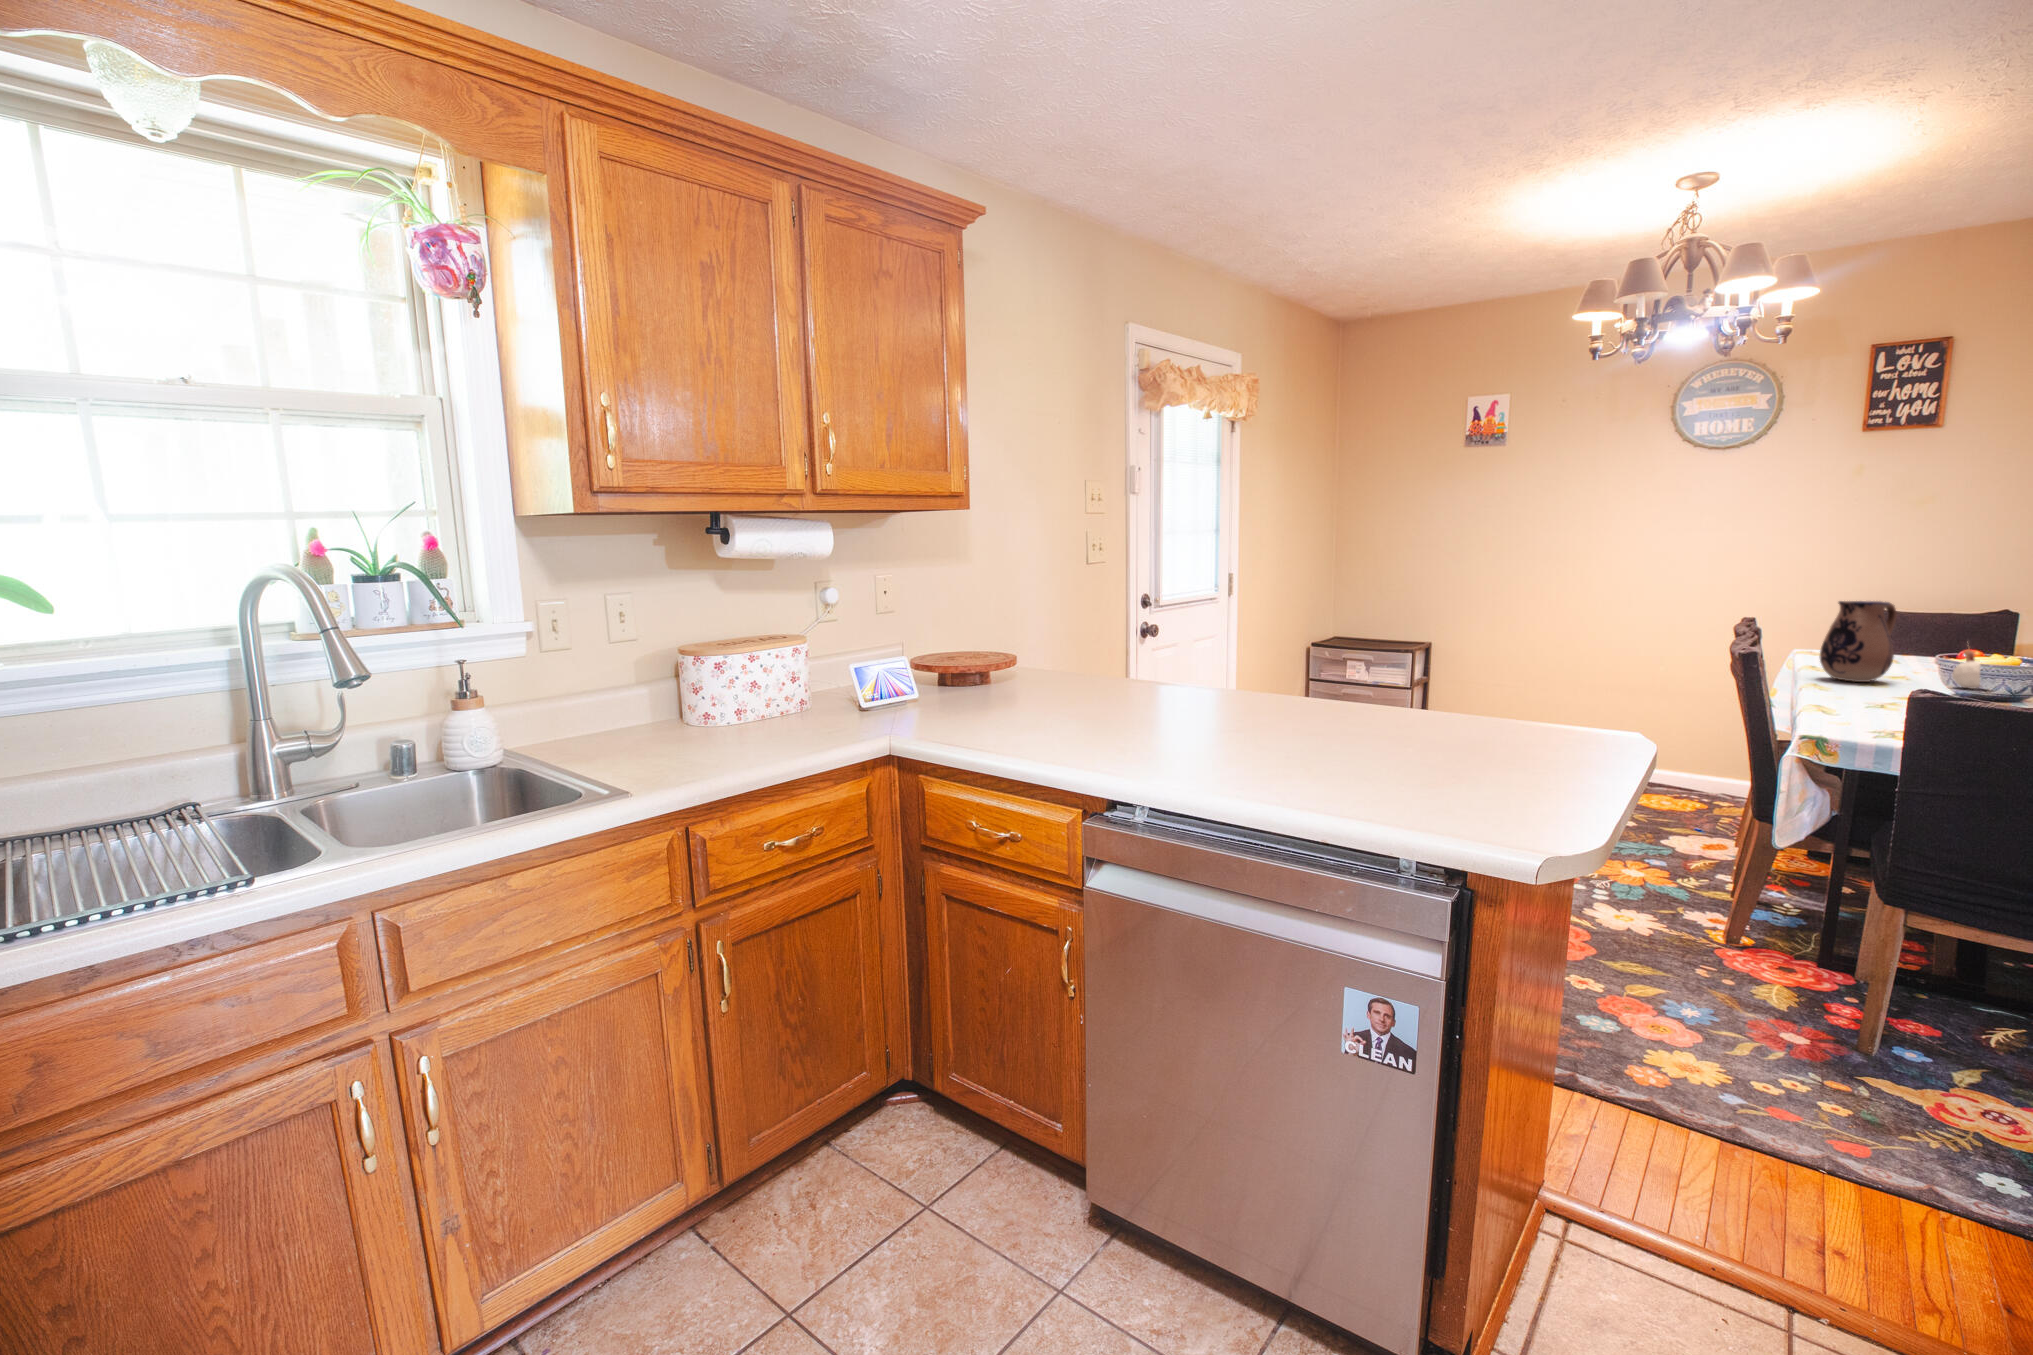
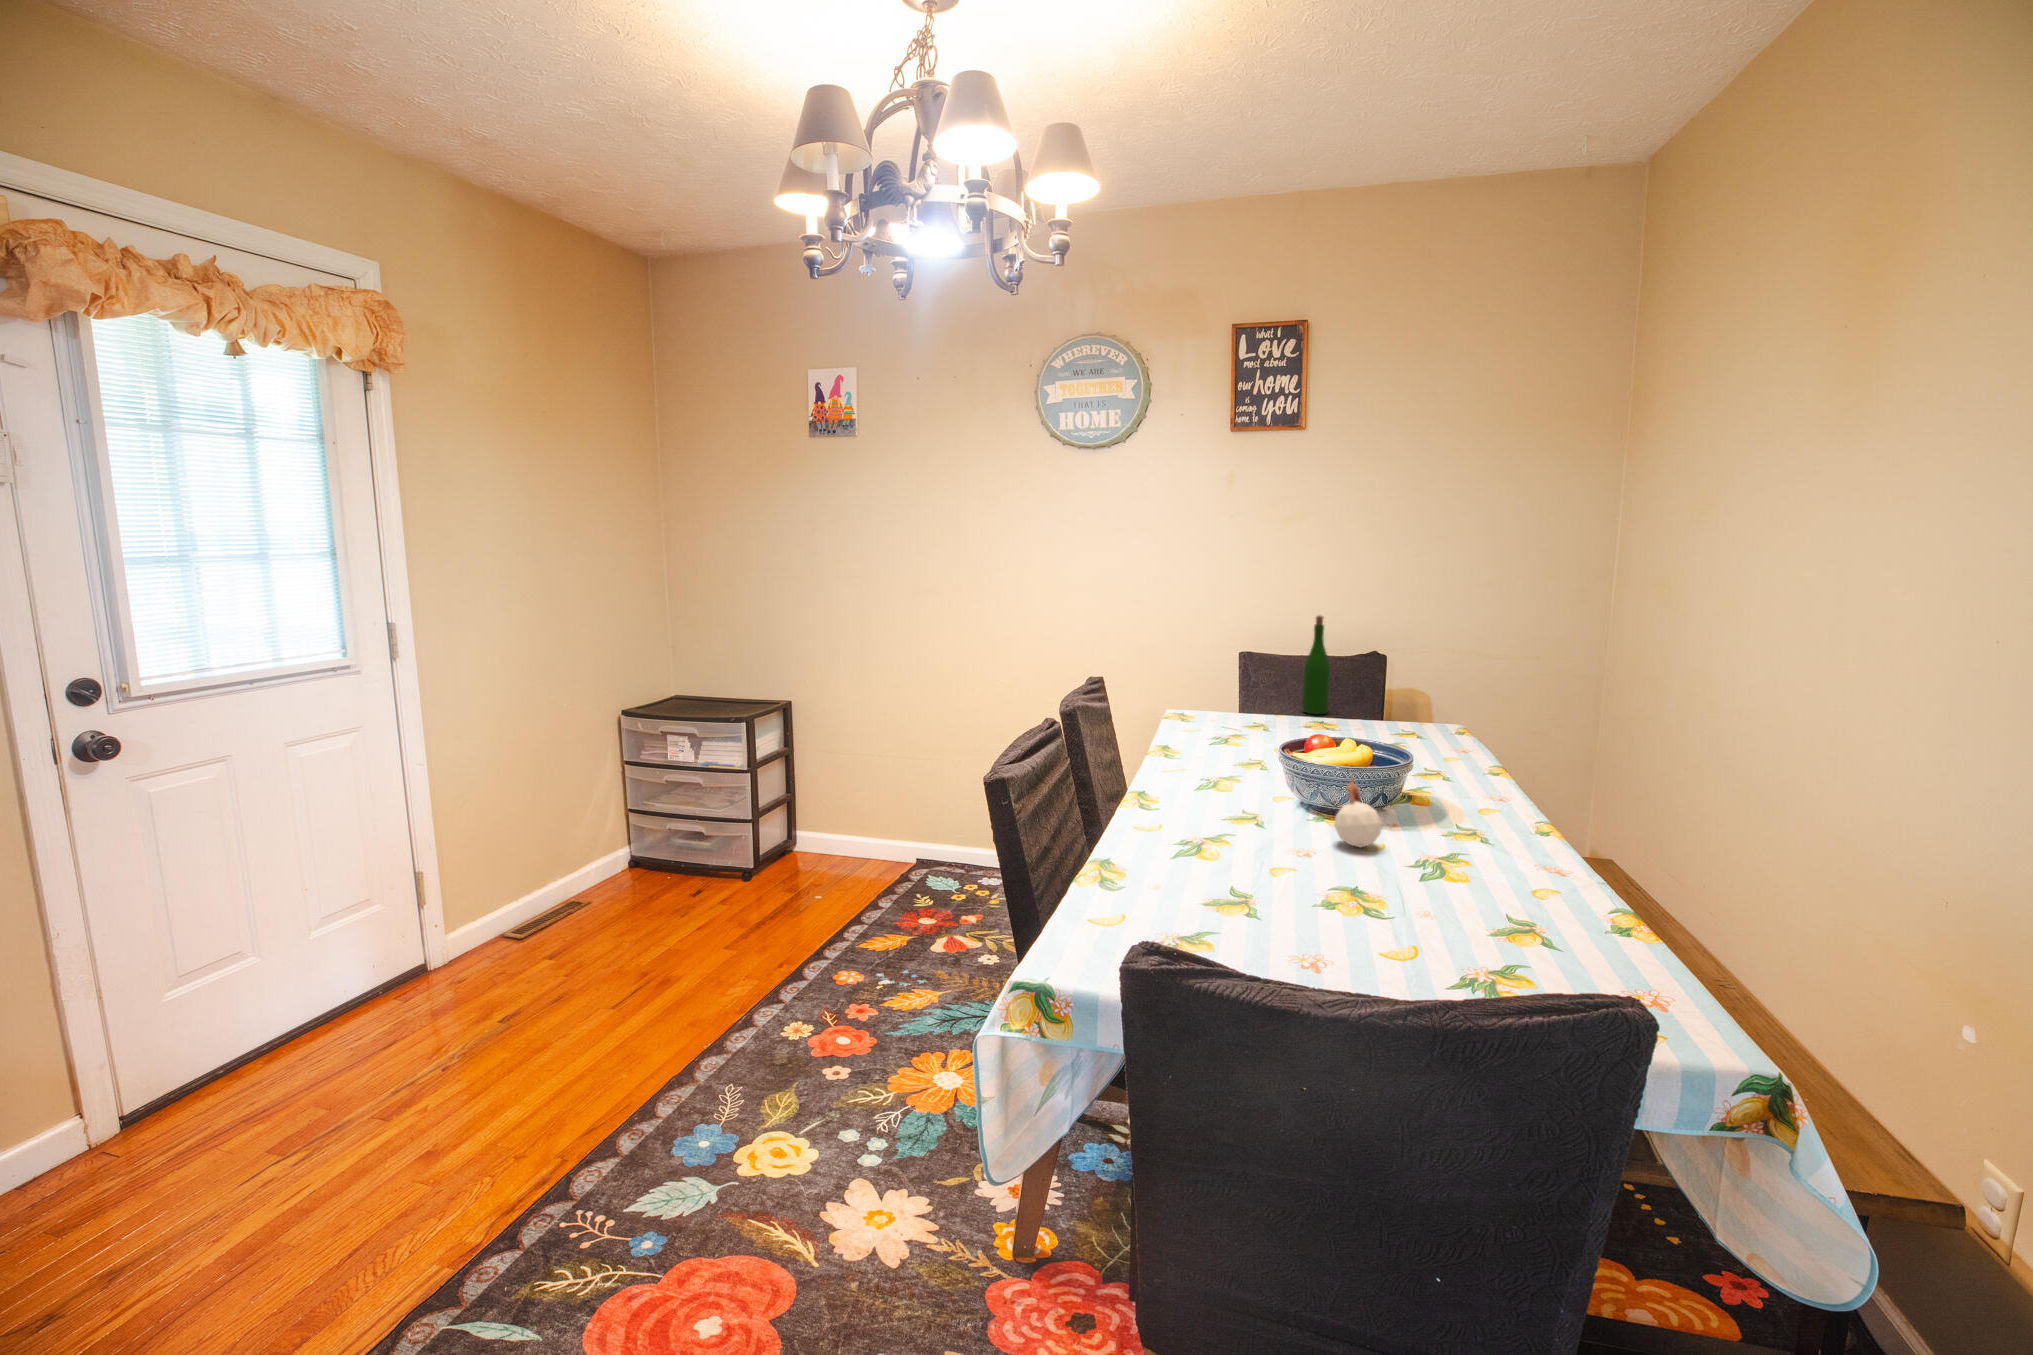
wine bottle: none [1924,572,1955,650] -> present [1303,616,1330,714]
ceramic pitcher: present [1820,601,1897,682] -> none [1167,702,1262,842]

